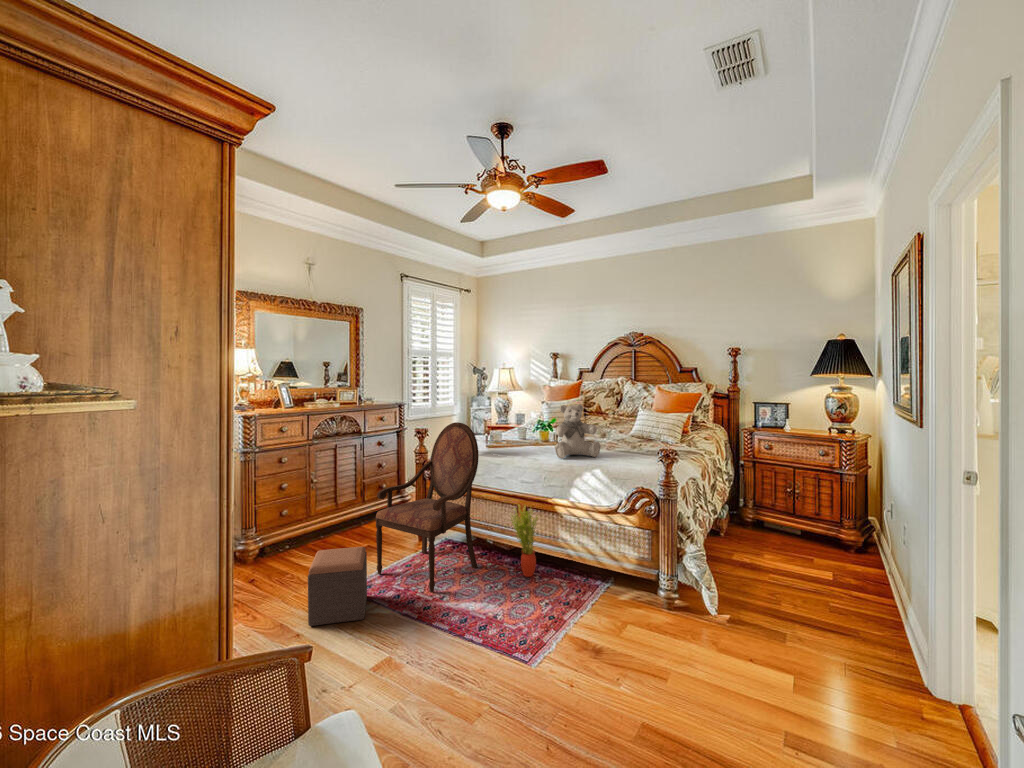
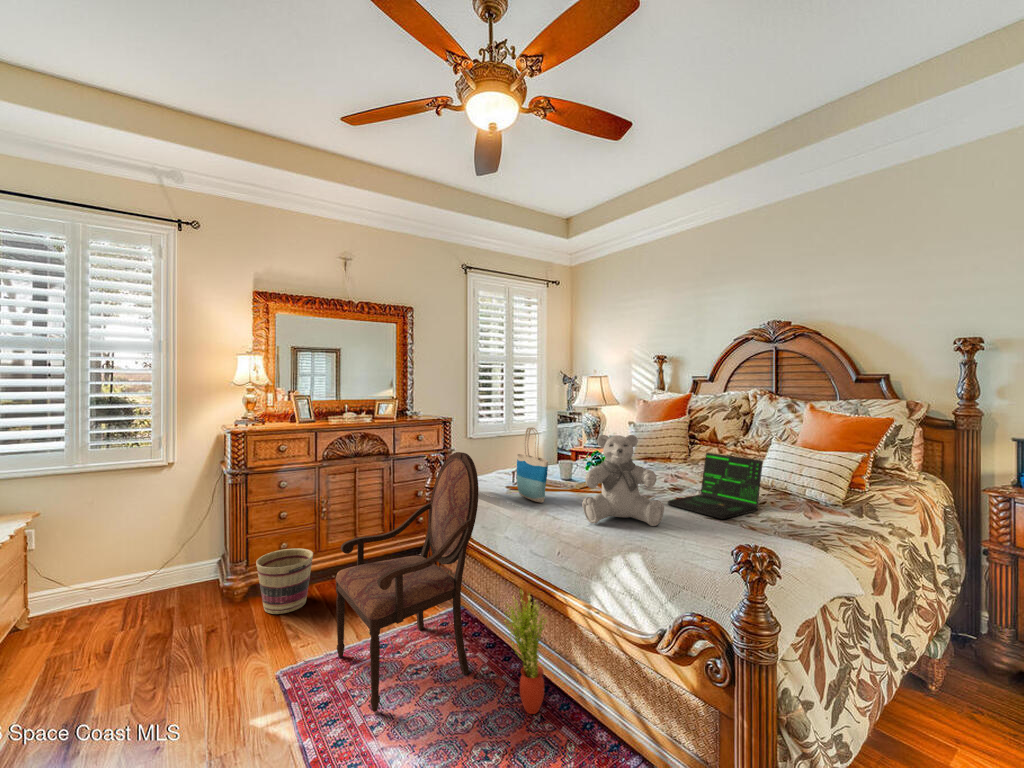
tote bag: none [495,403,523,452] -> present [517,427,548,503]
laptop: none [593,416,653,451] -> present [668,453,778,519]
basket: none [275,511,321,562] -> present [256,548,313,614]
footstool: present [308,547,367,626] -> none [181,623,294,747]

